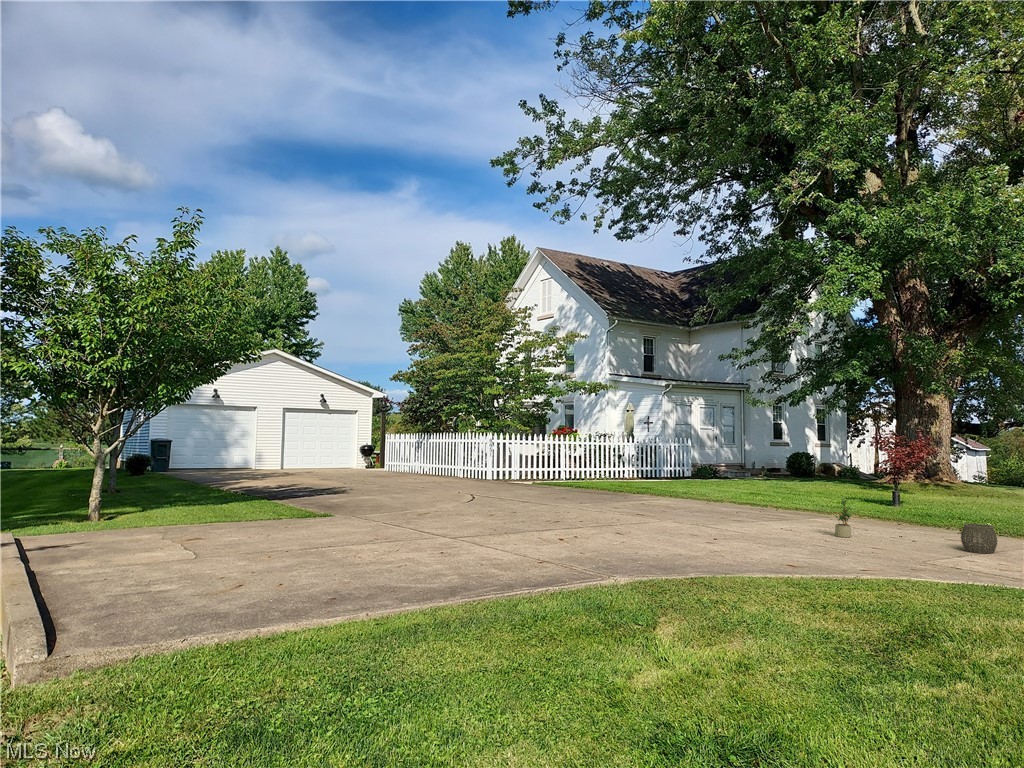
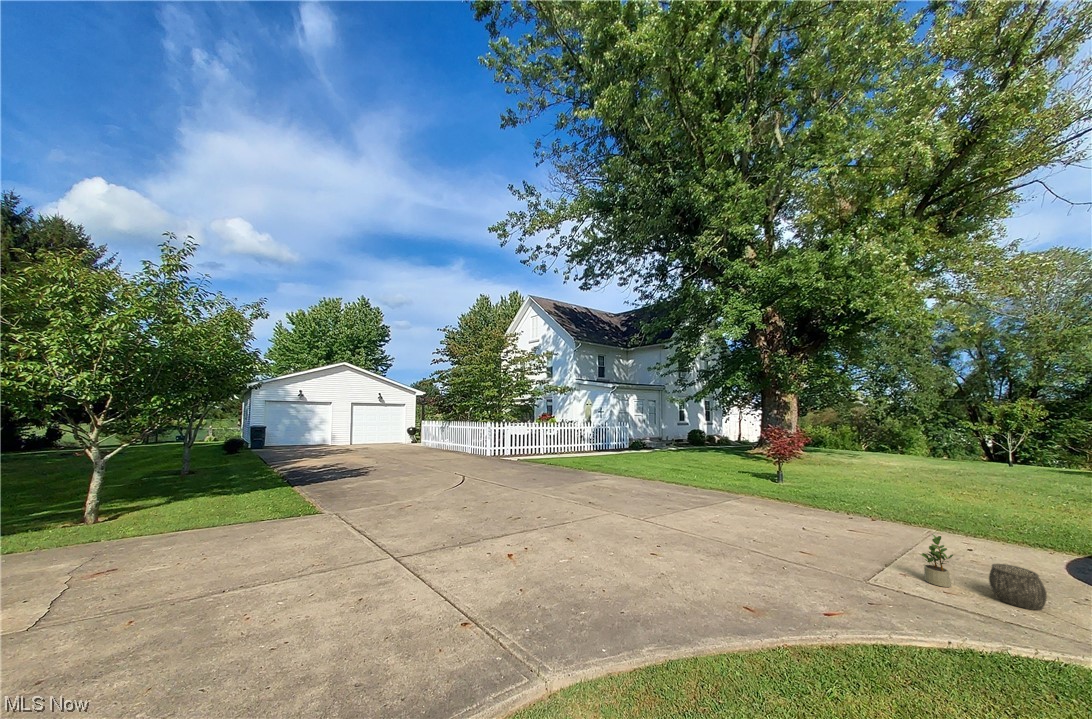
potted plant: present [834,498,852,537] -> present [921,535,953,587]

